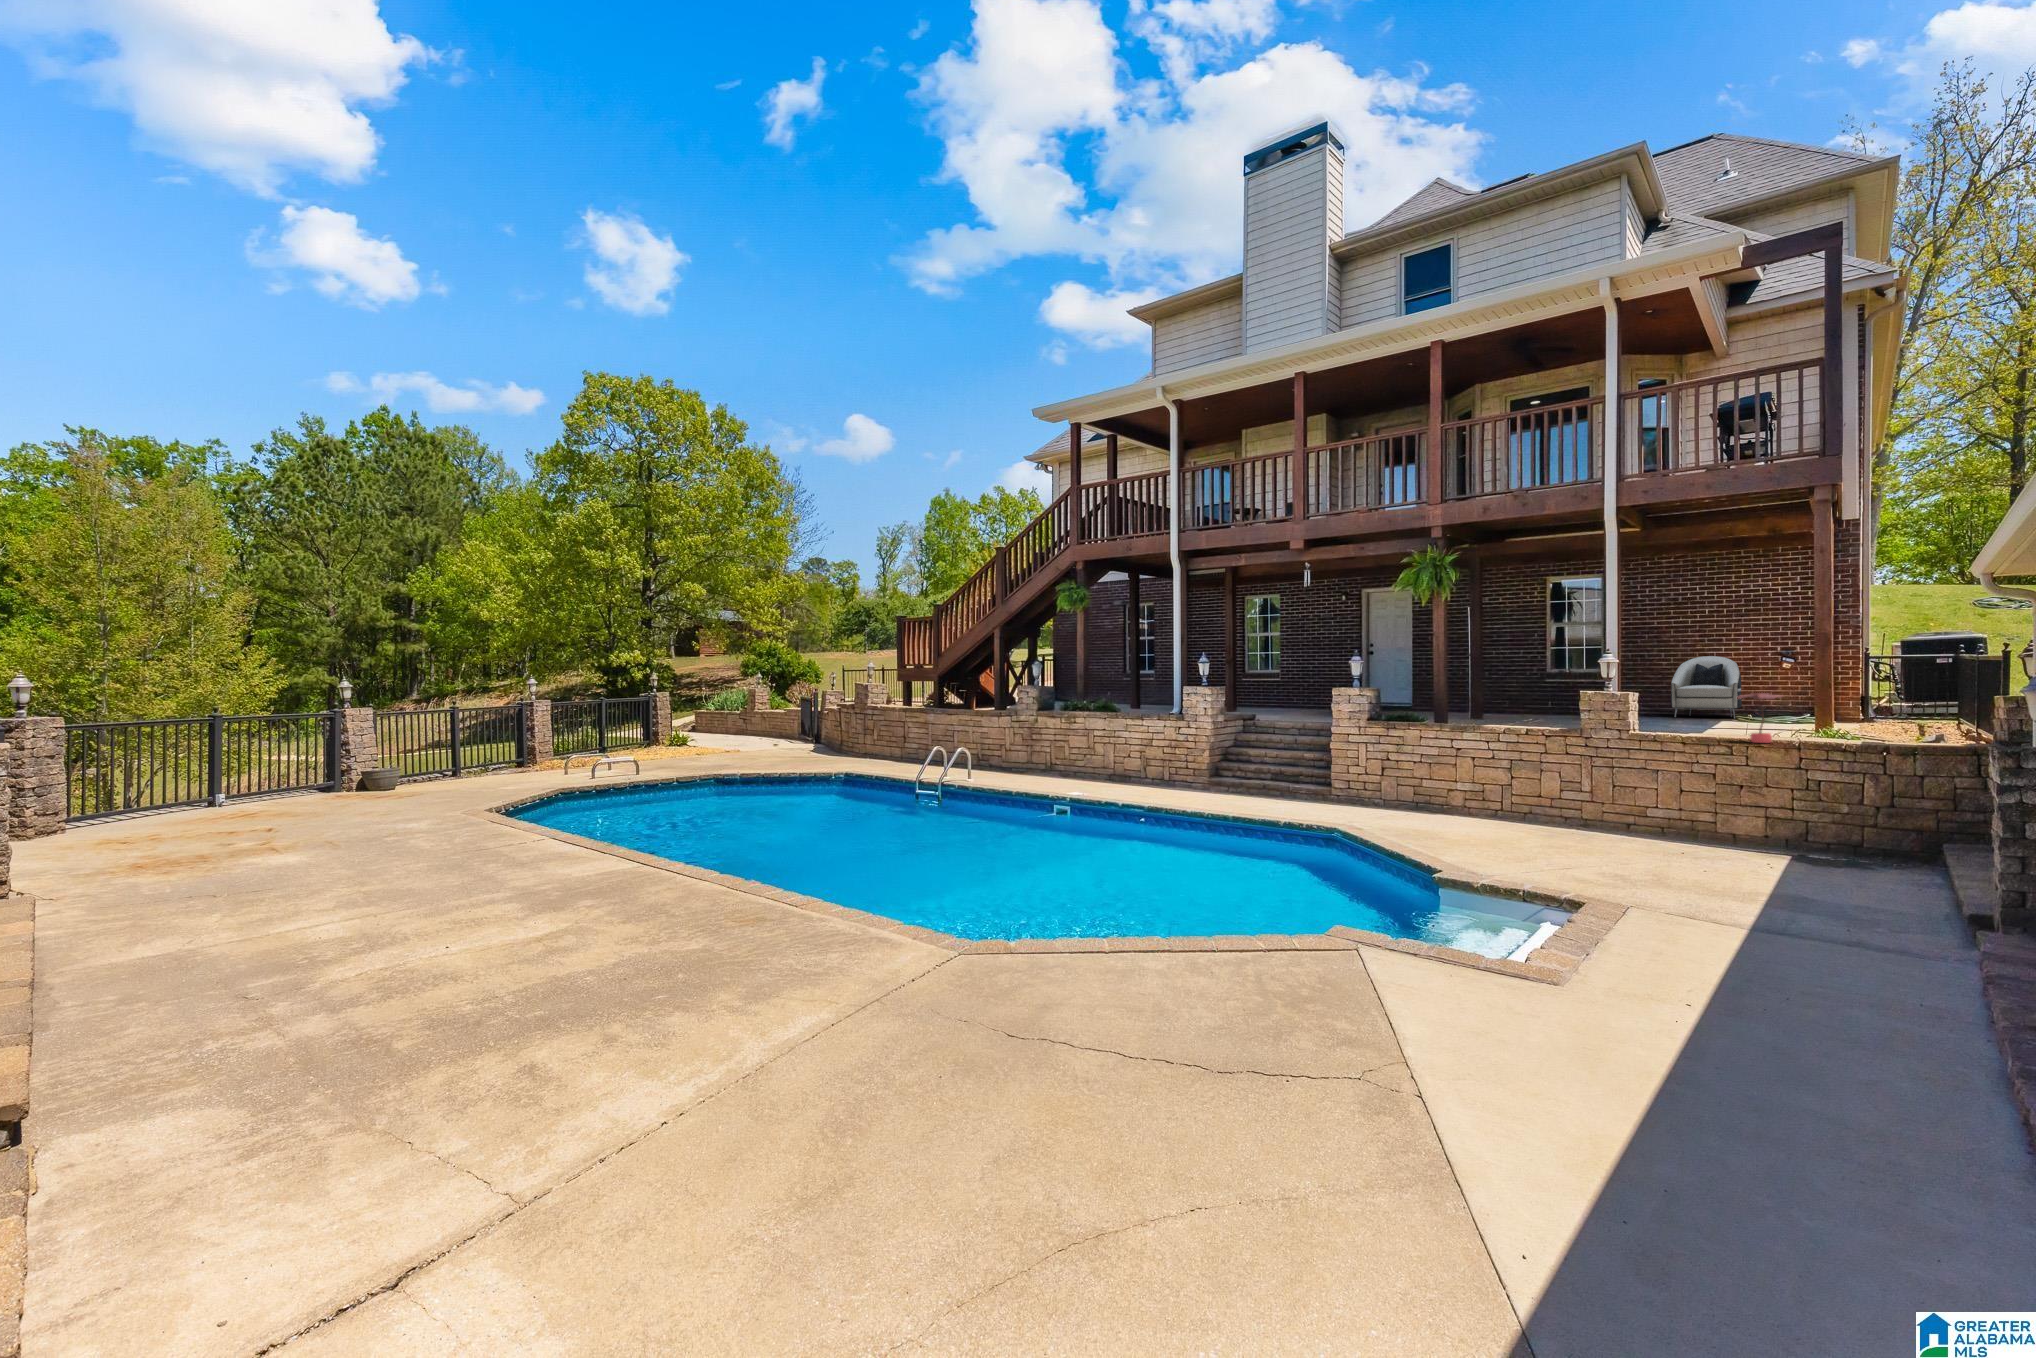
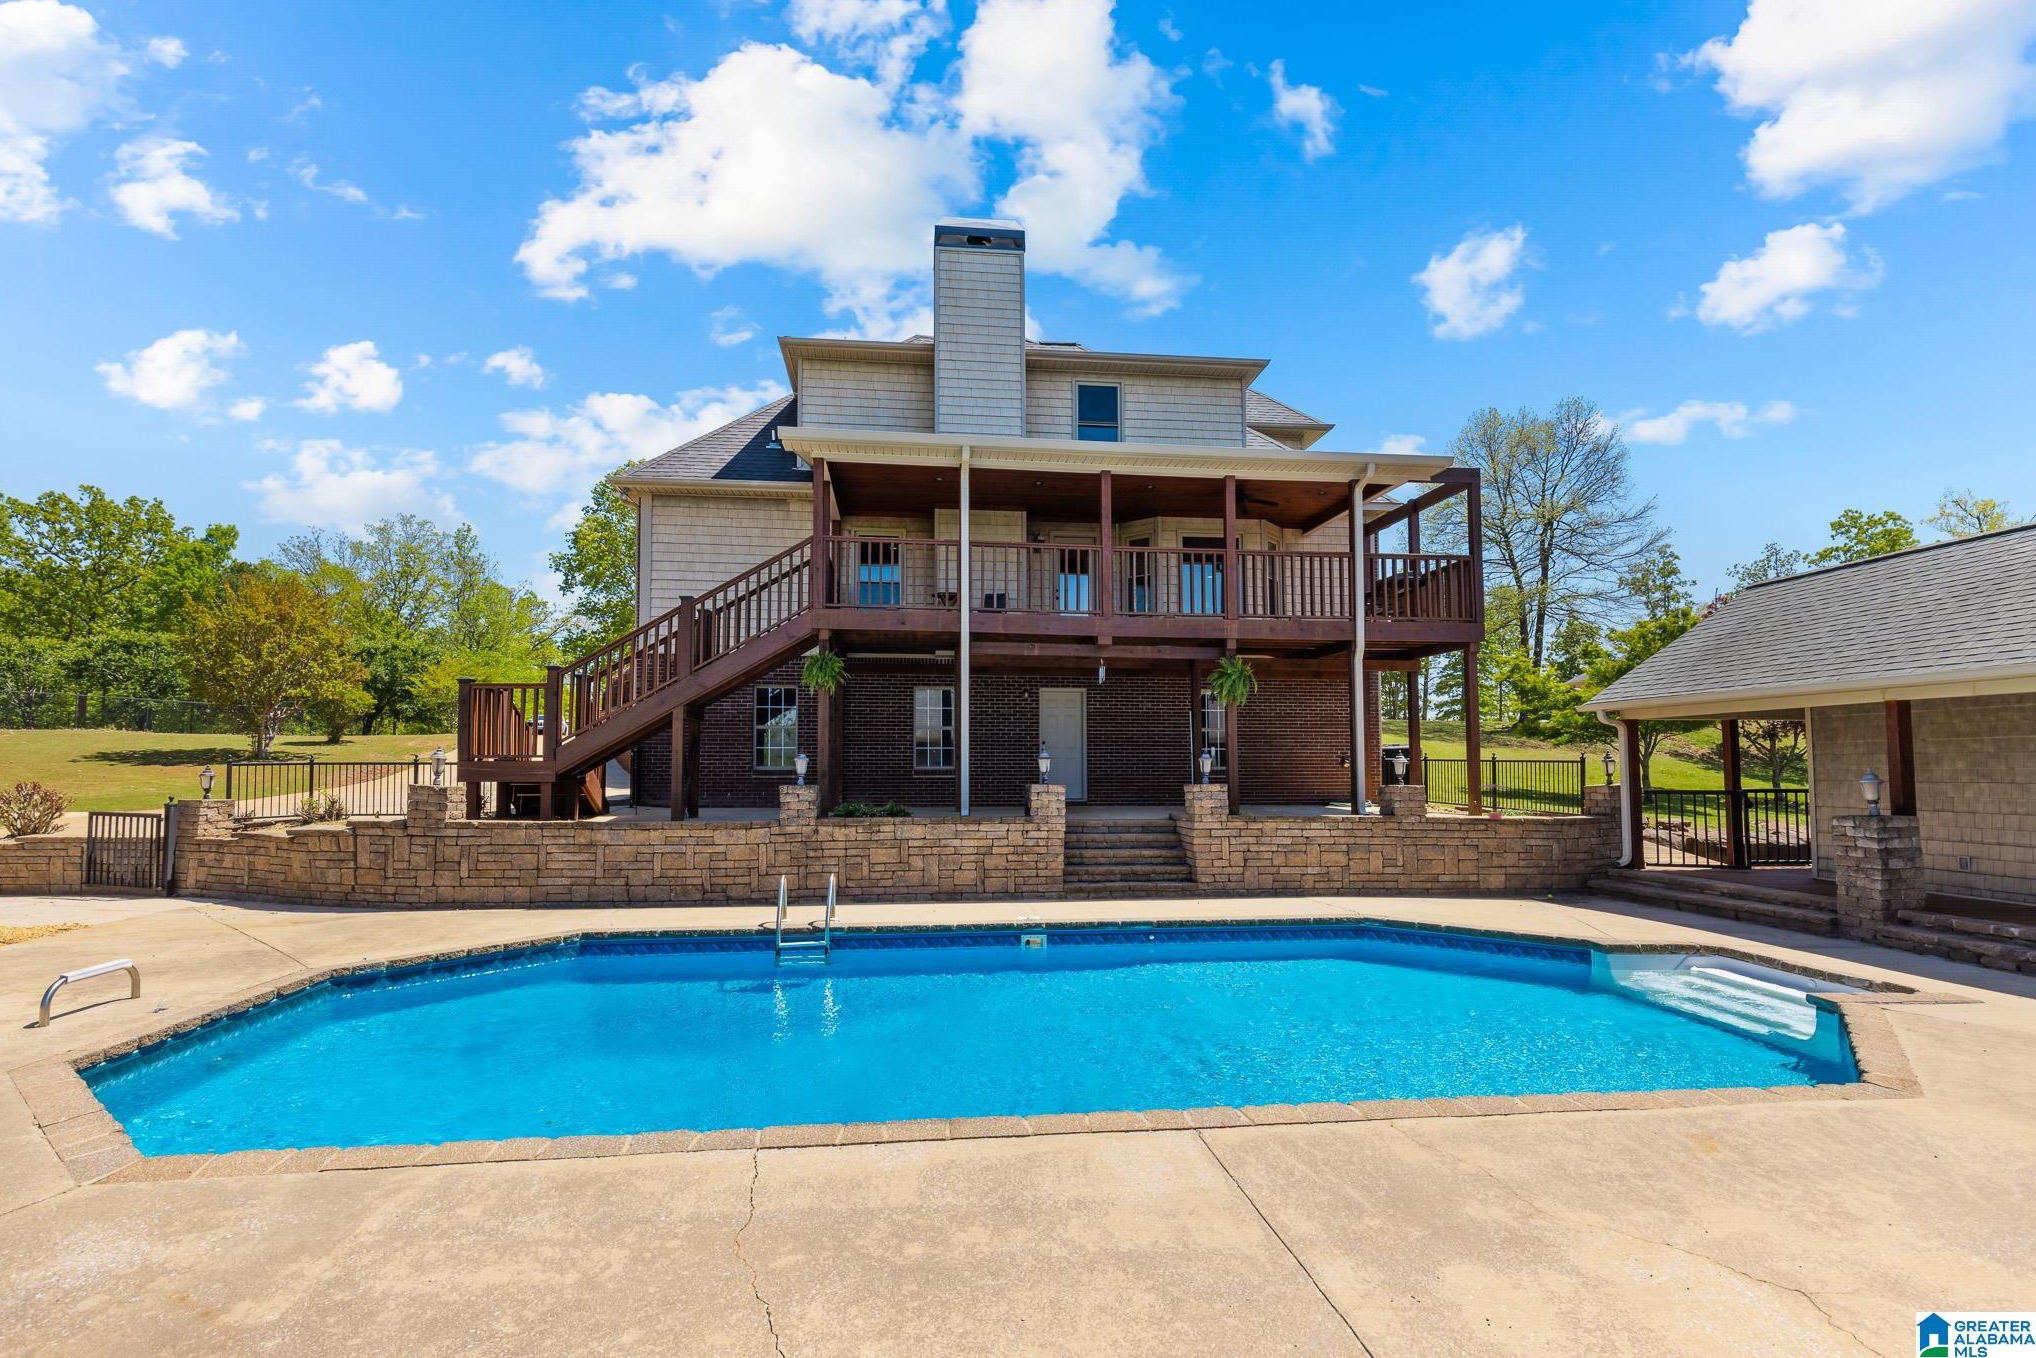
armchair: present [1671,656,1742,718] -> none [1288,750,1335,807]

